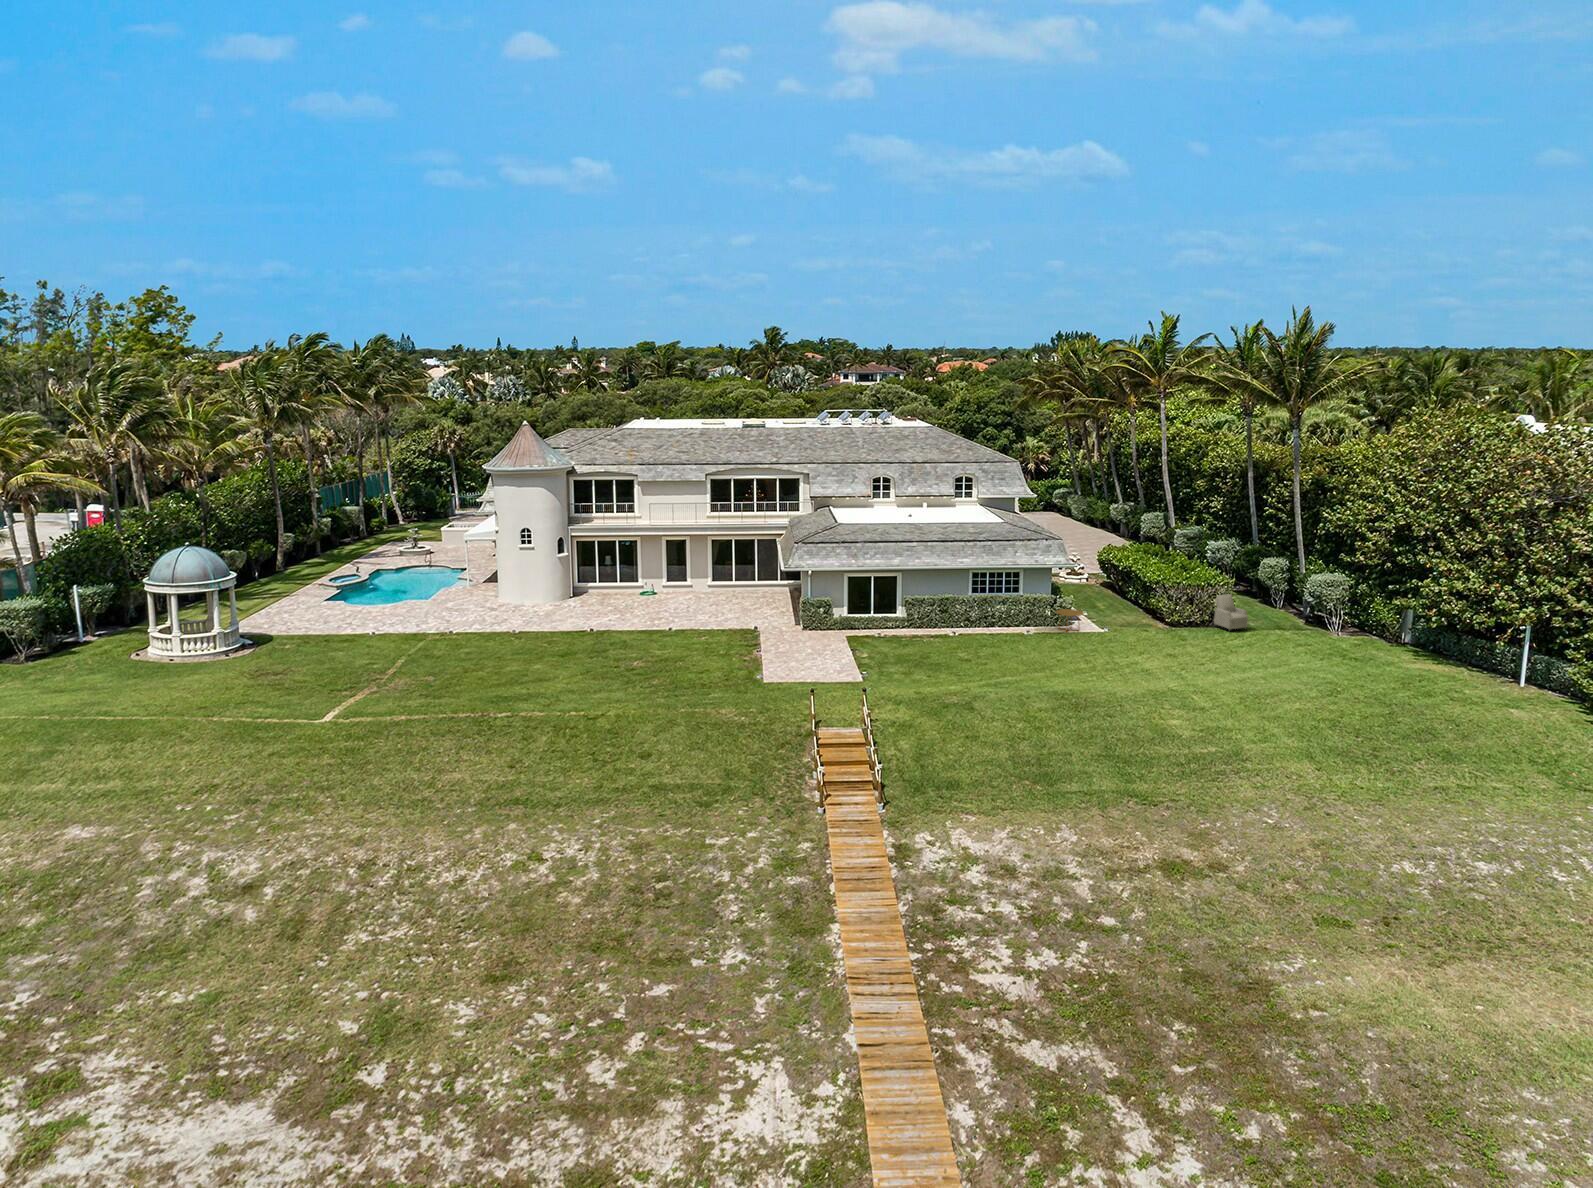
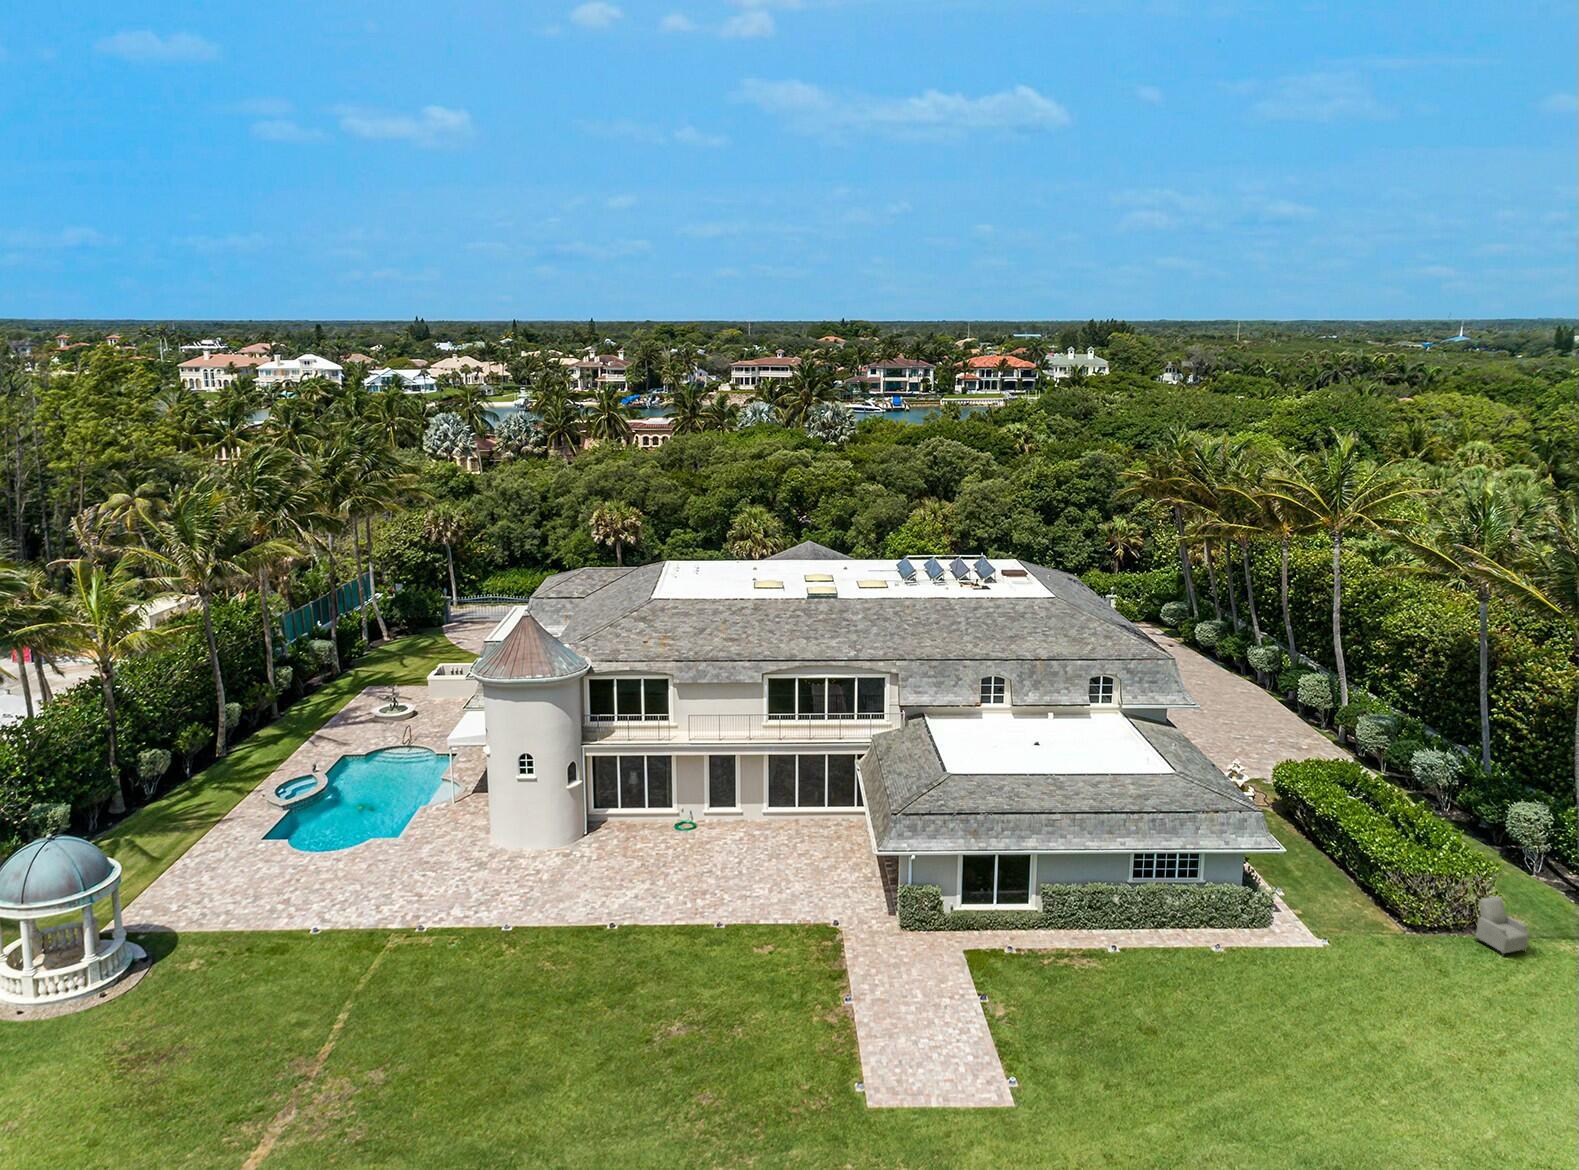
round table: present [1056,609,1084,631] -> none [1254,910,1296,950]

